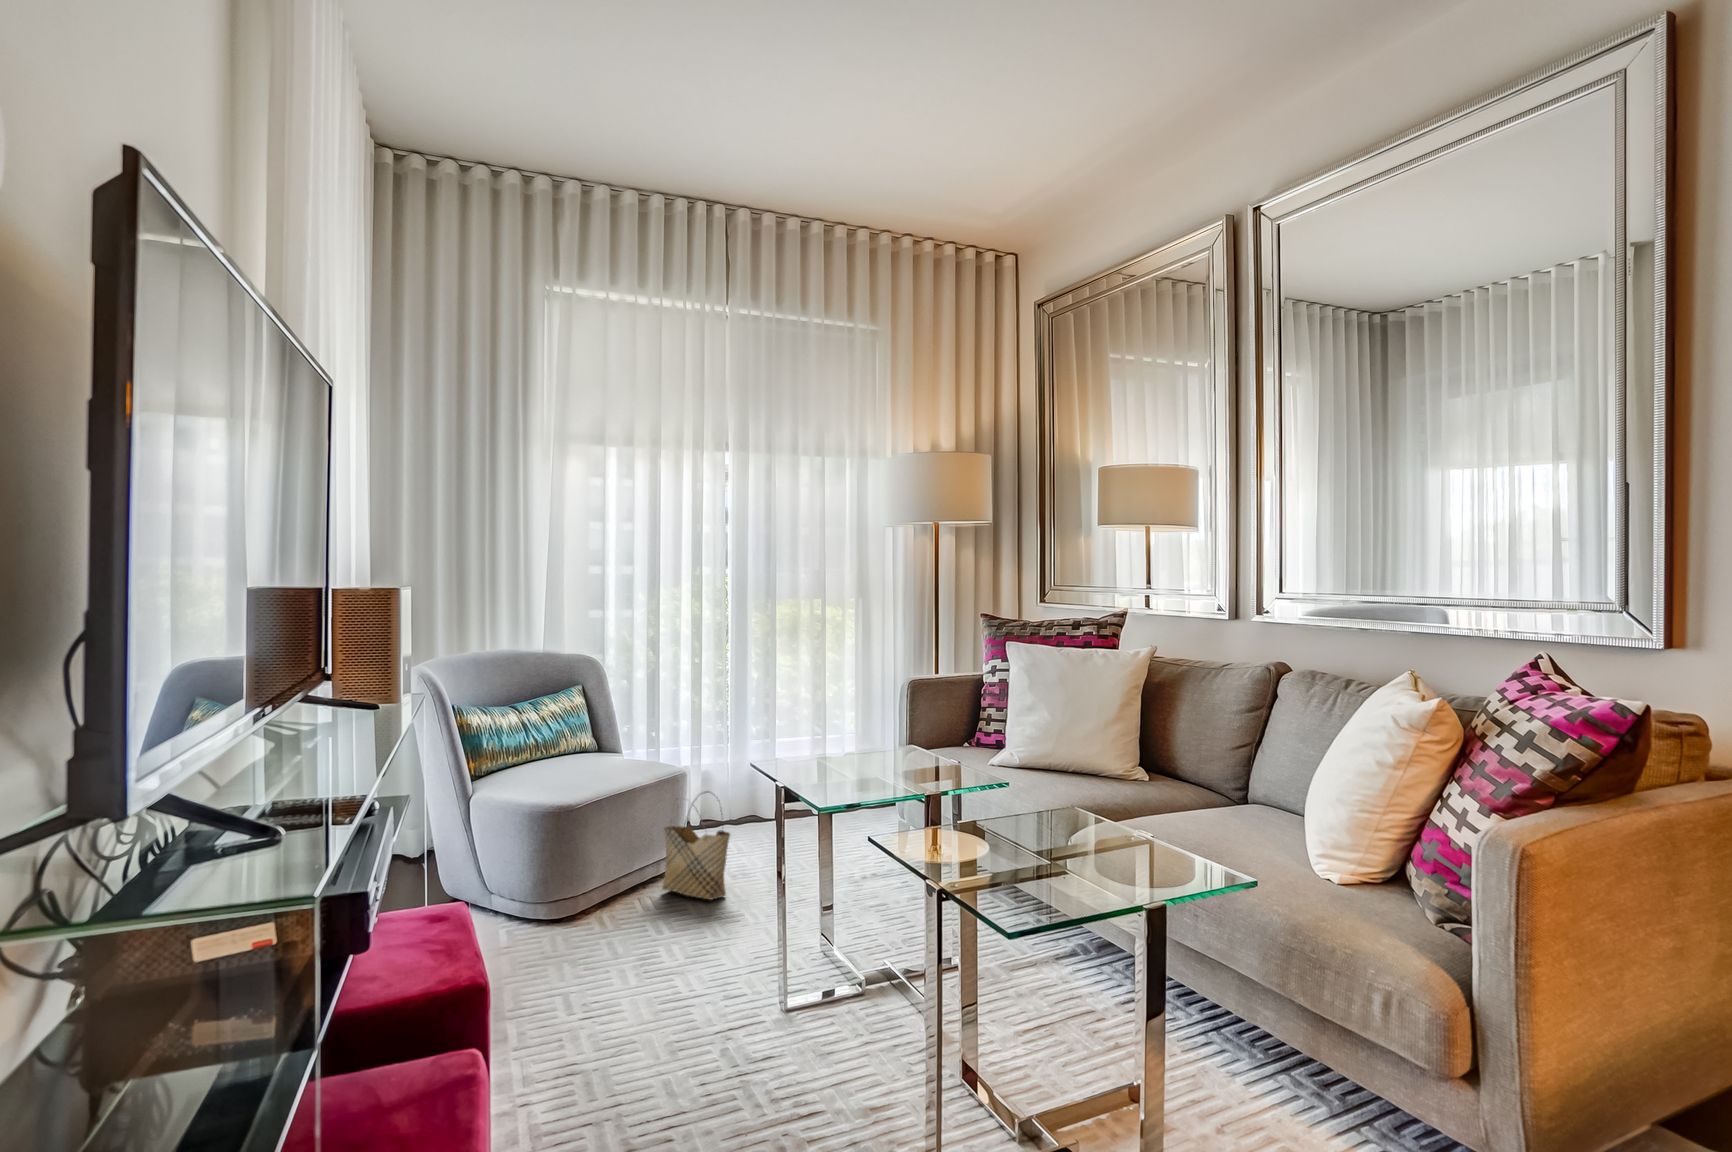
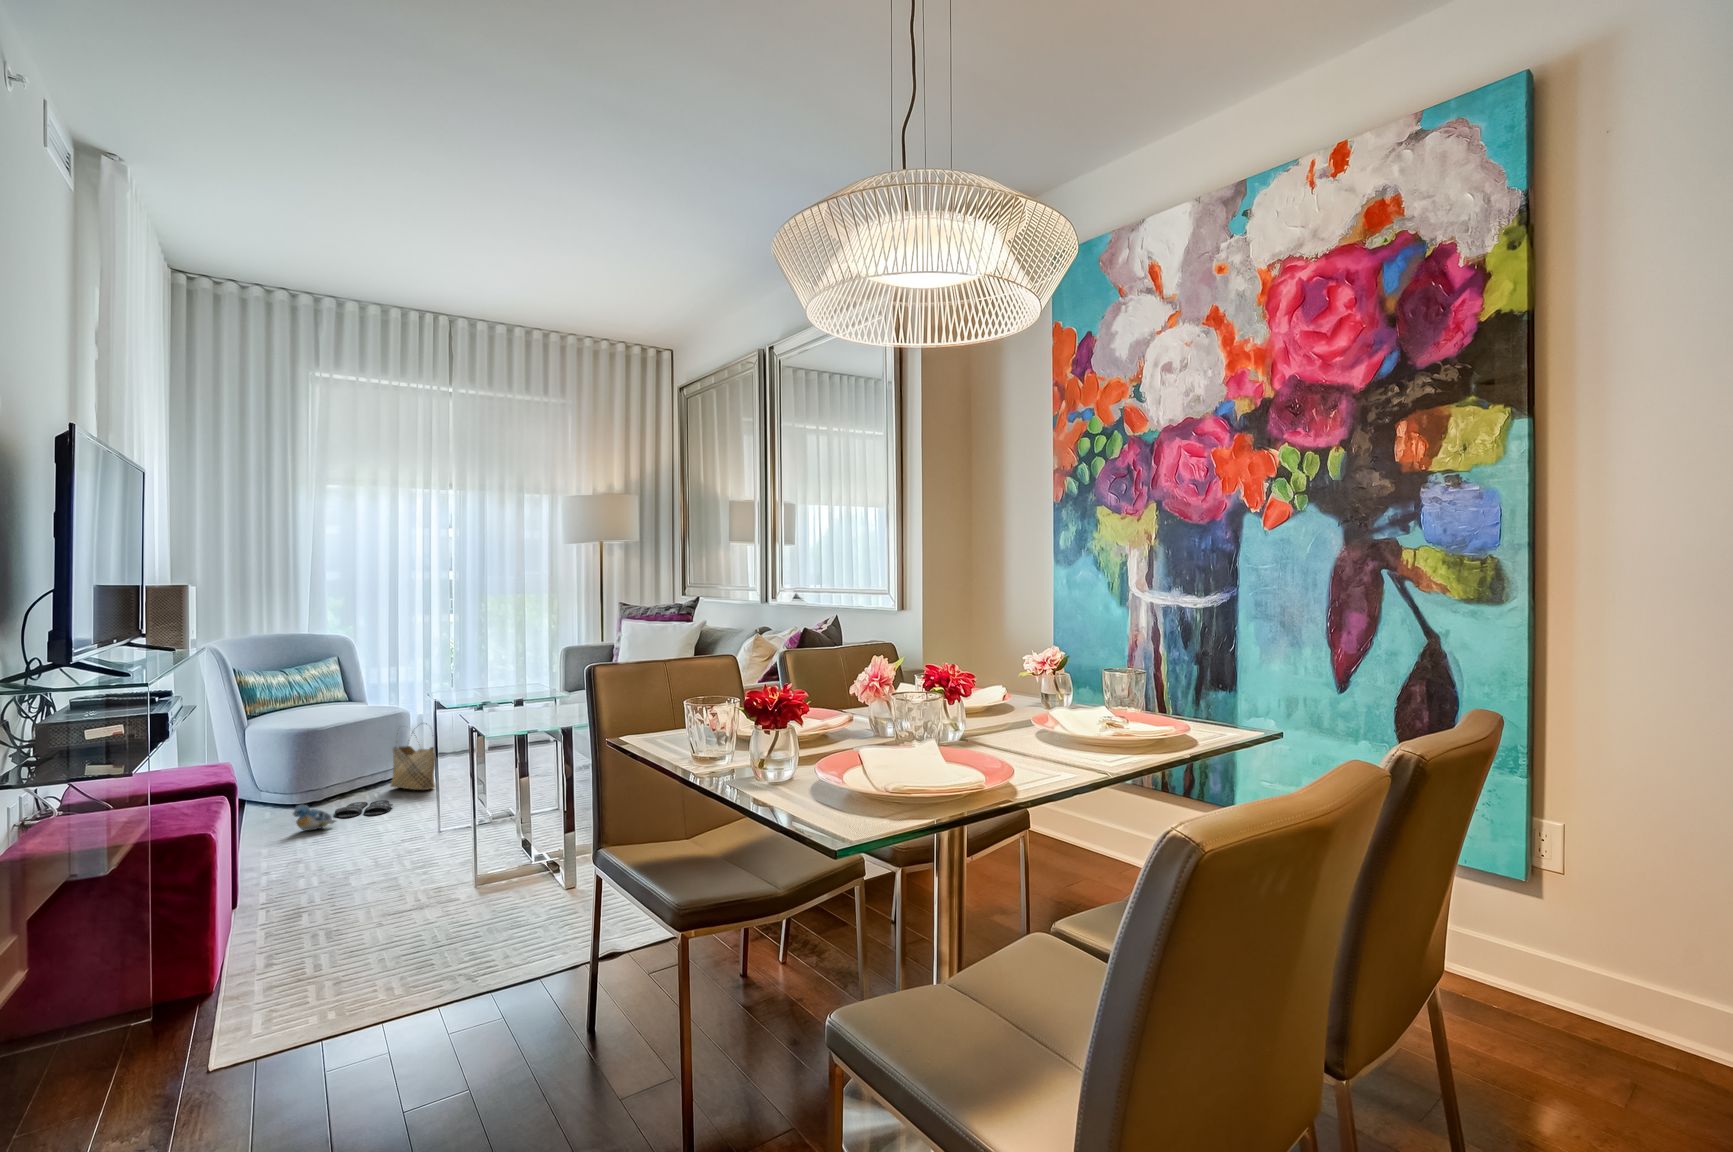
slippers: none [590,919,674,960] -> present [335,800,393,818]
plush toy: none [528,946,595,991] -> present [293,805,336,830]

